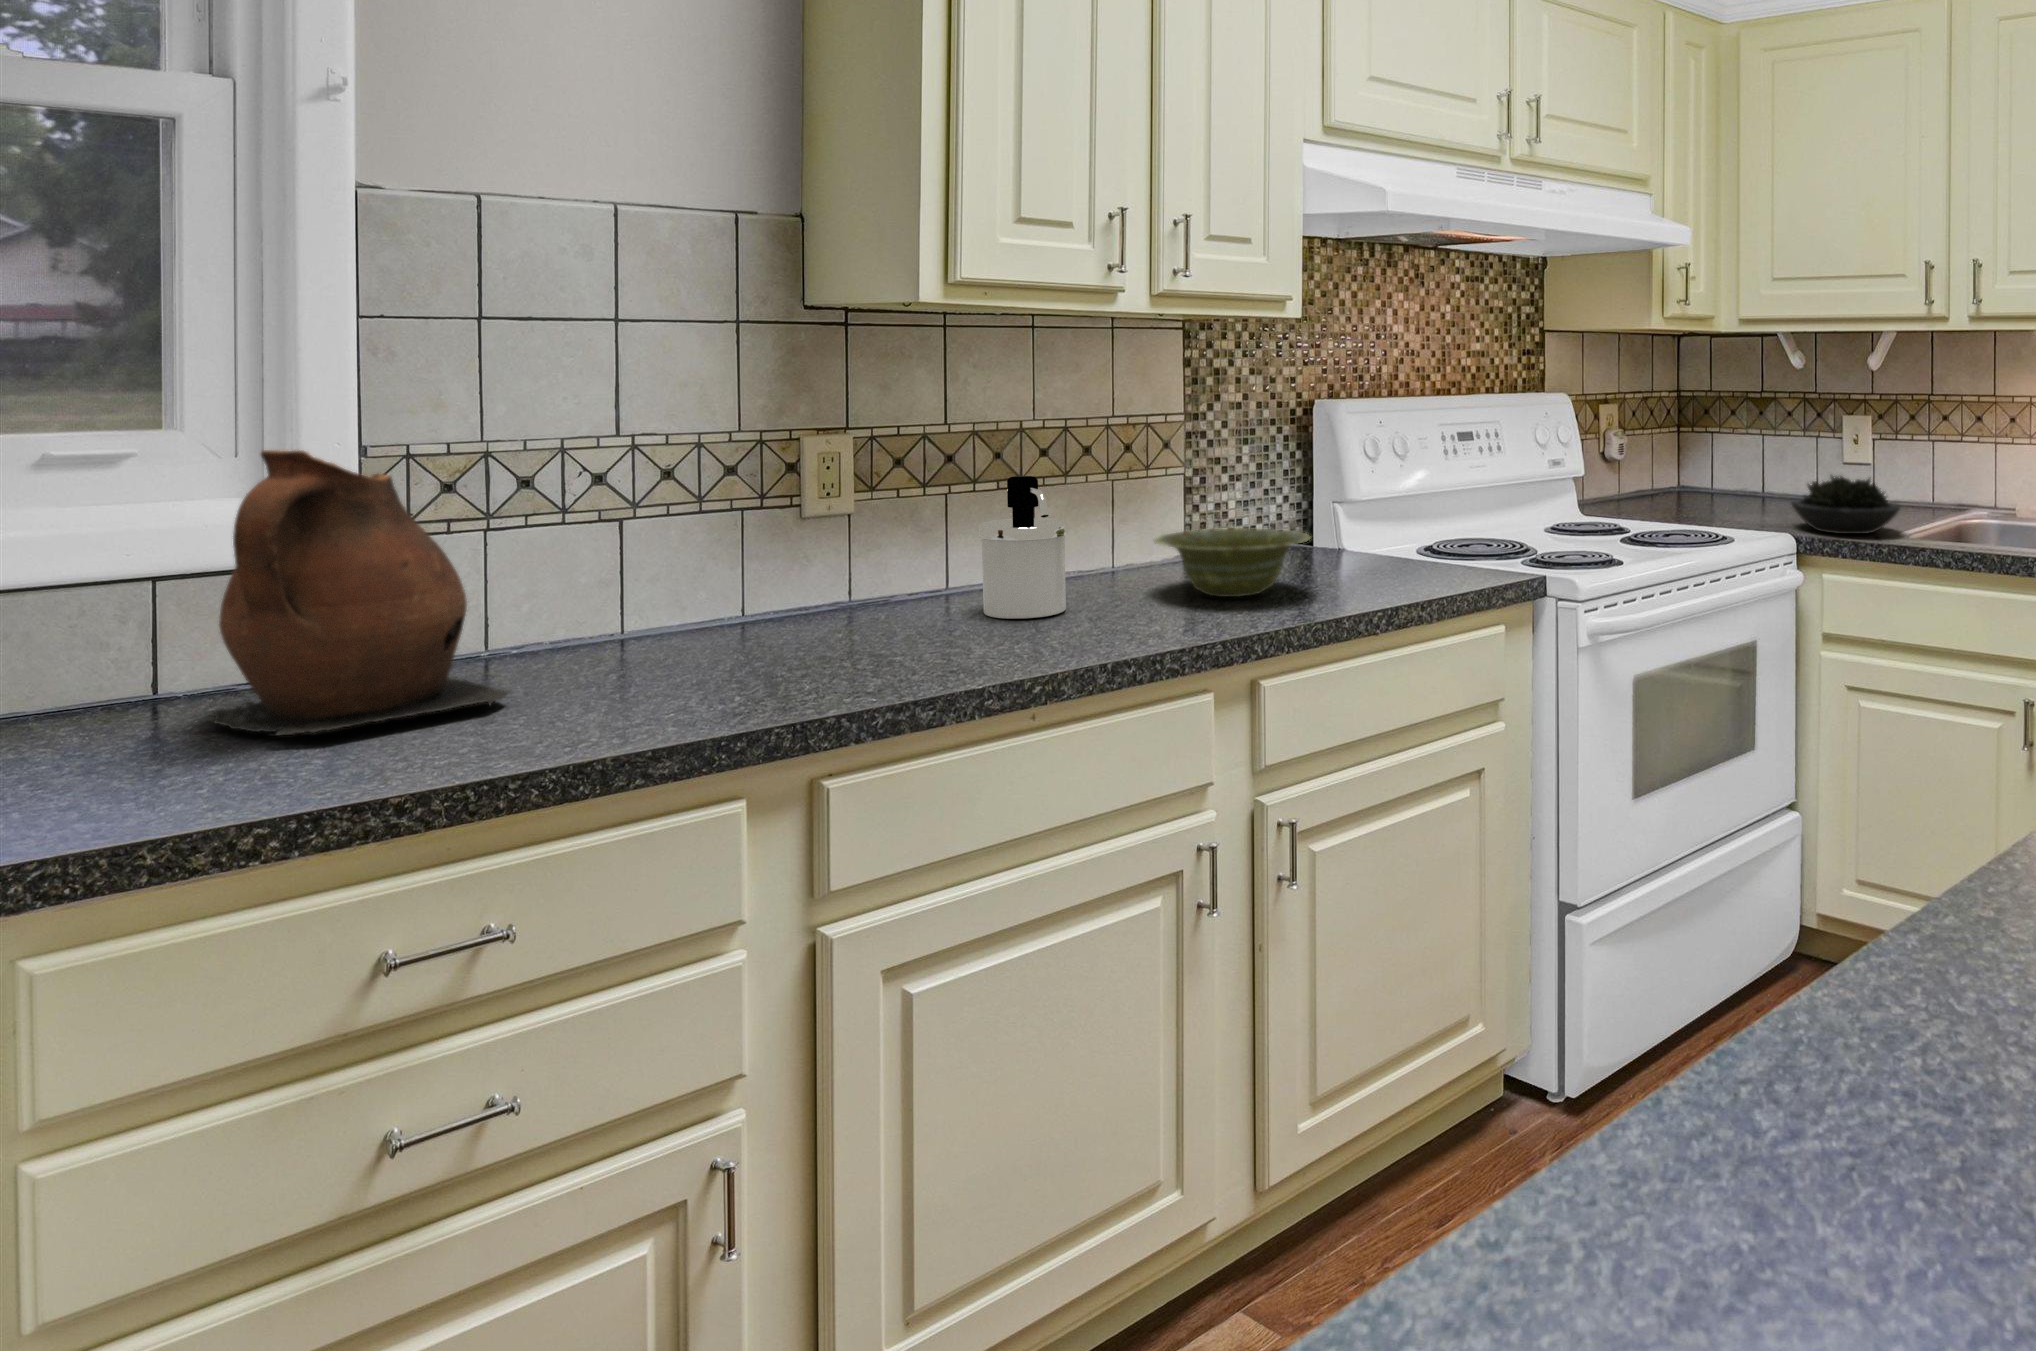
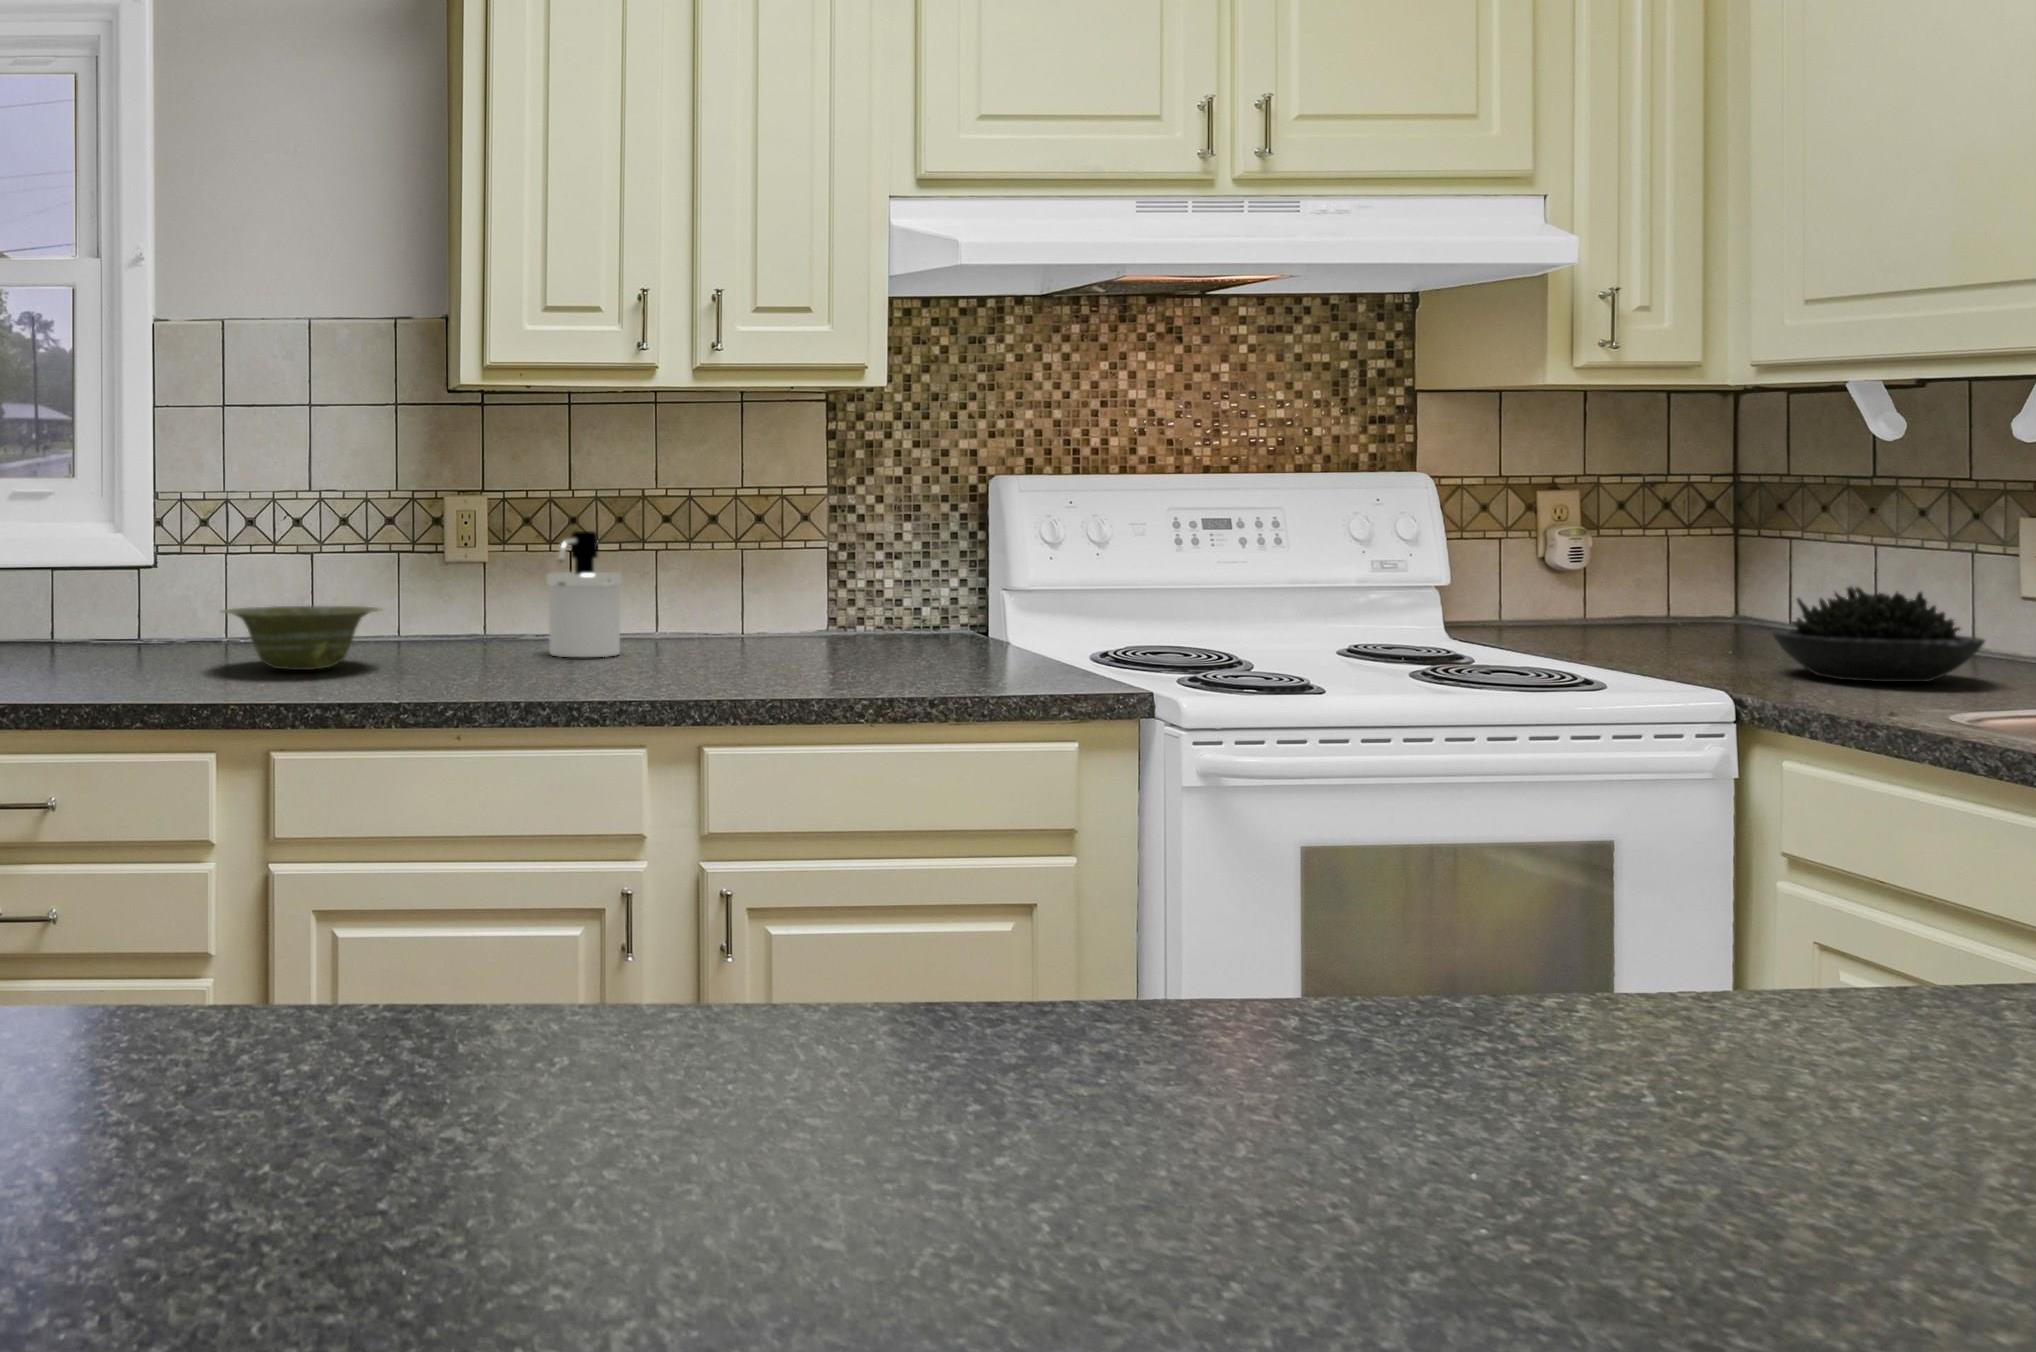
ceramic pitcher: present [211,450,507,736] -> none [25,482,176,661]
dish: present [1154,528,1311,597] -> present [220,606,381,670]

